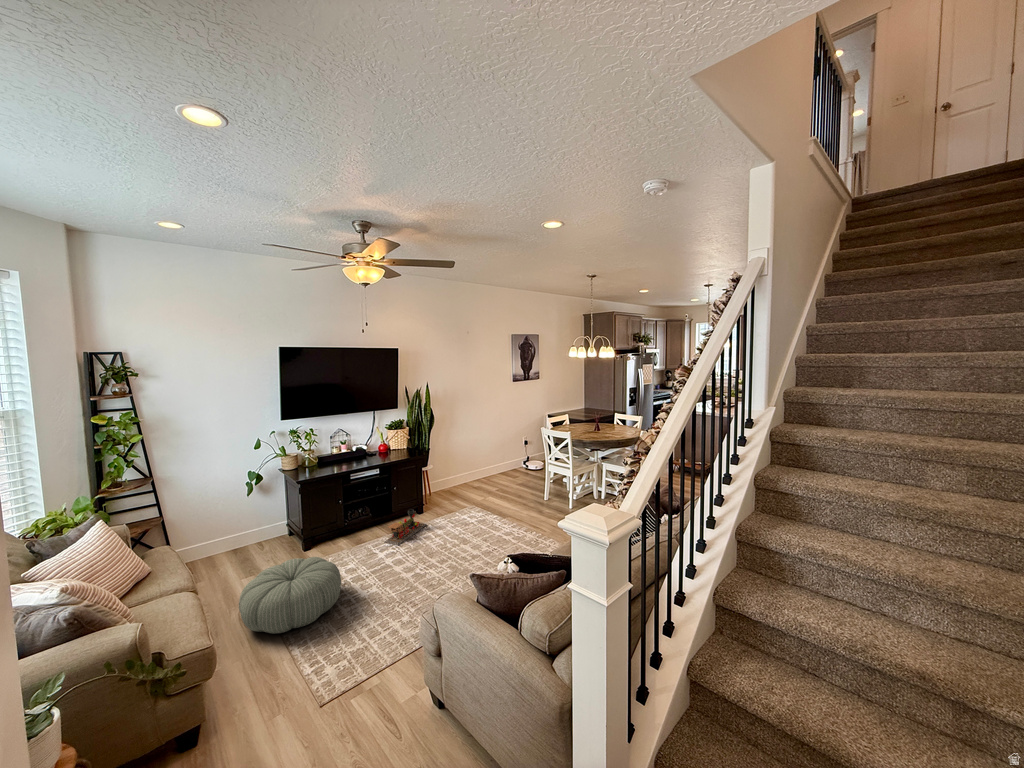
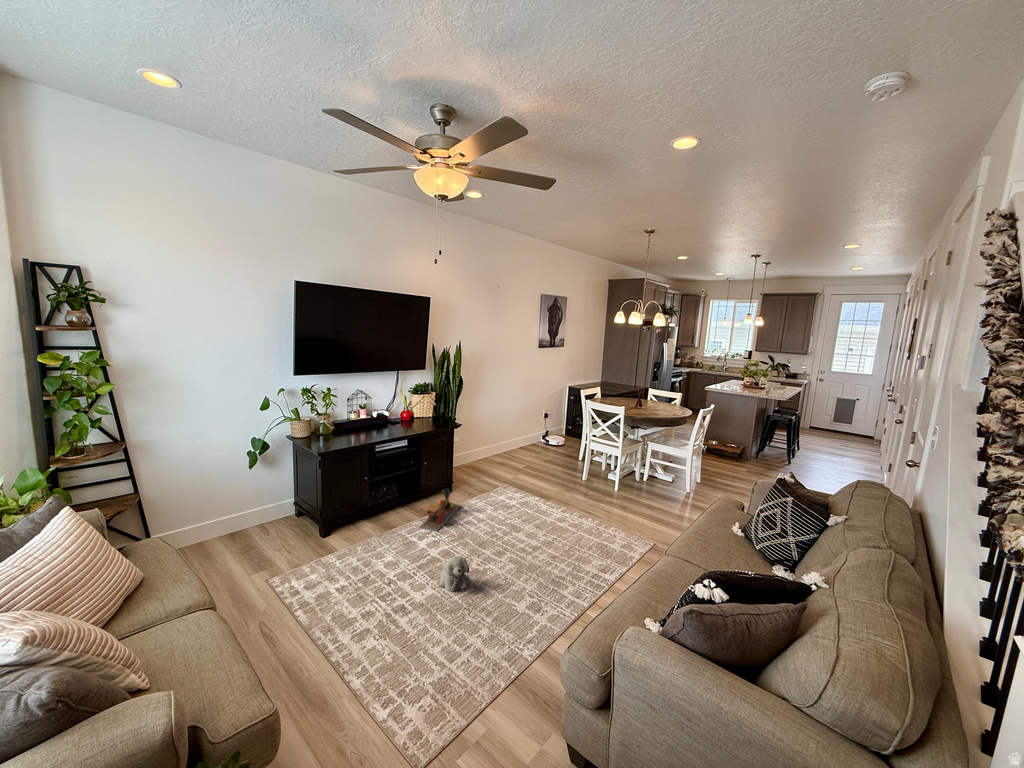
pouf: present [239,557,341,633] -> none [265,550,395,656]
plush toy: none [384,561,409,590] -> present [439,556,469,591]

